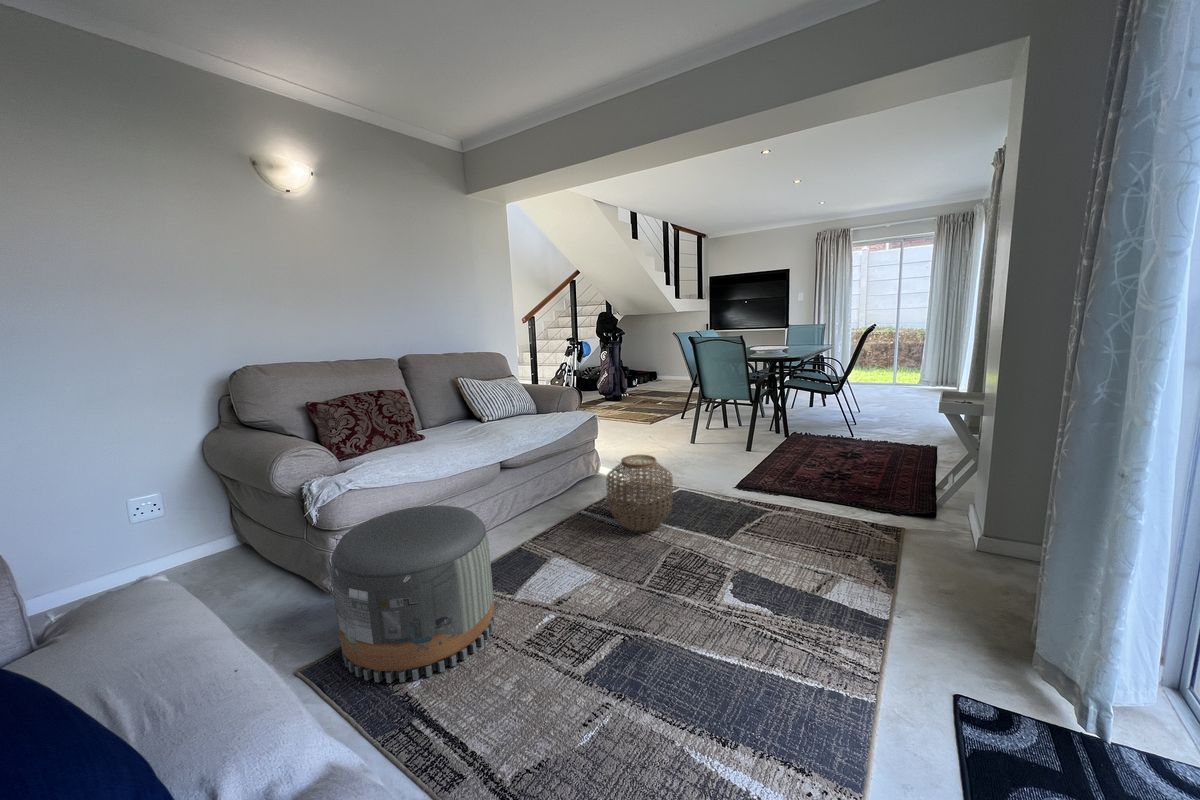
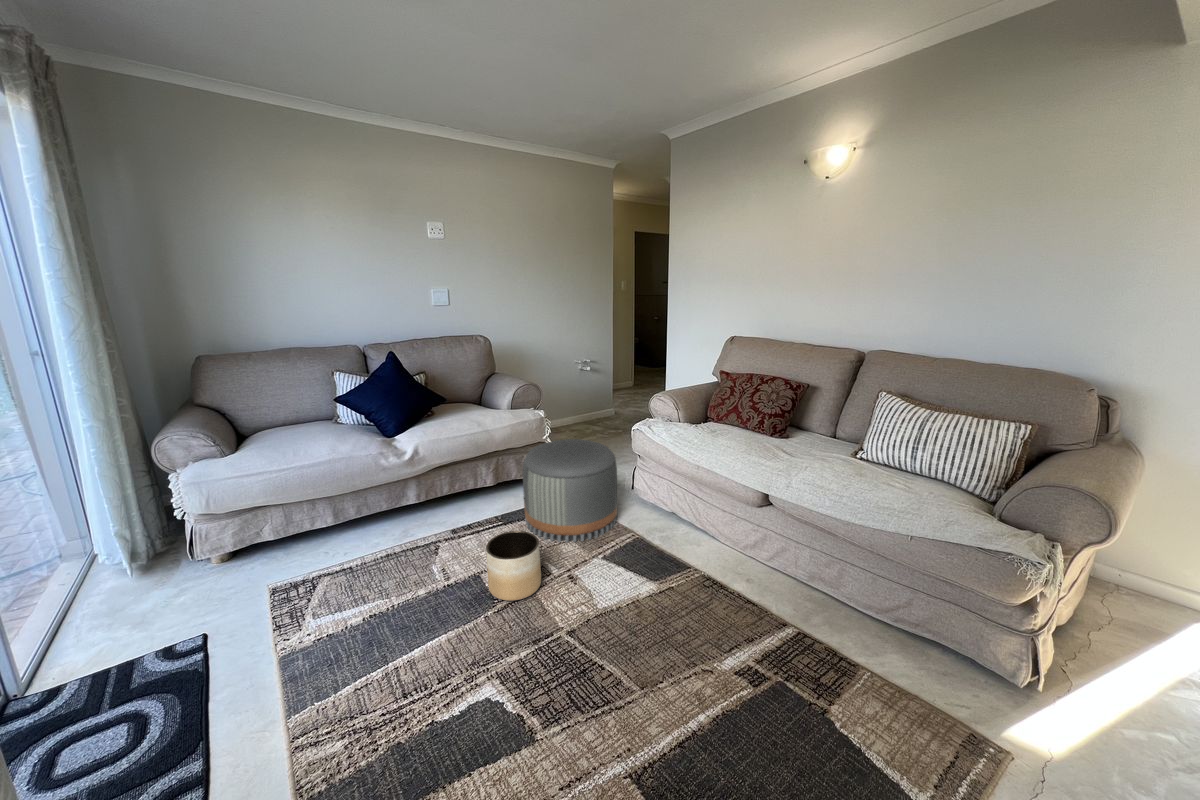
woven basket: present [606,455,673,531] -> none [665,562,775,696]
planter: none [564,560,630,647] -> present [486,531,541,601]

